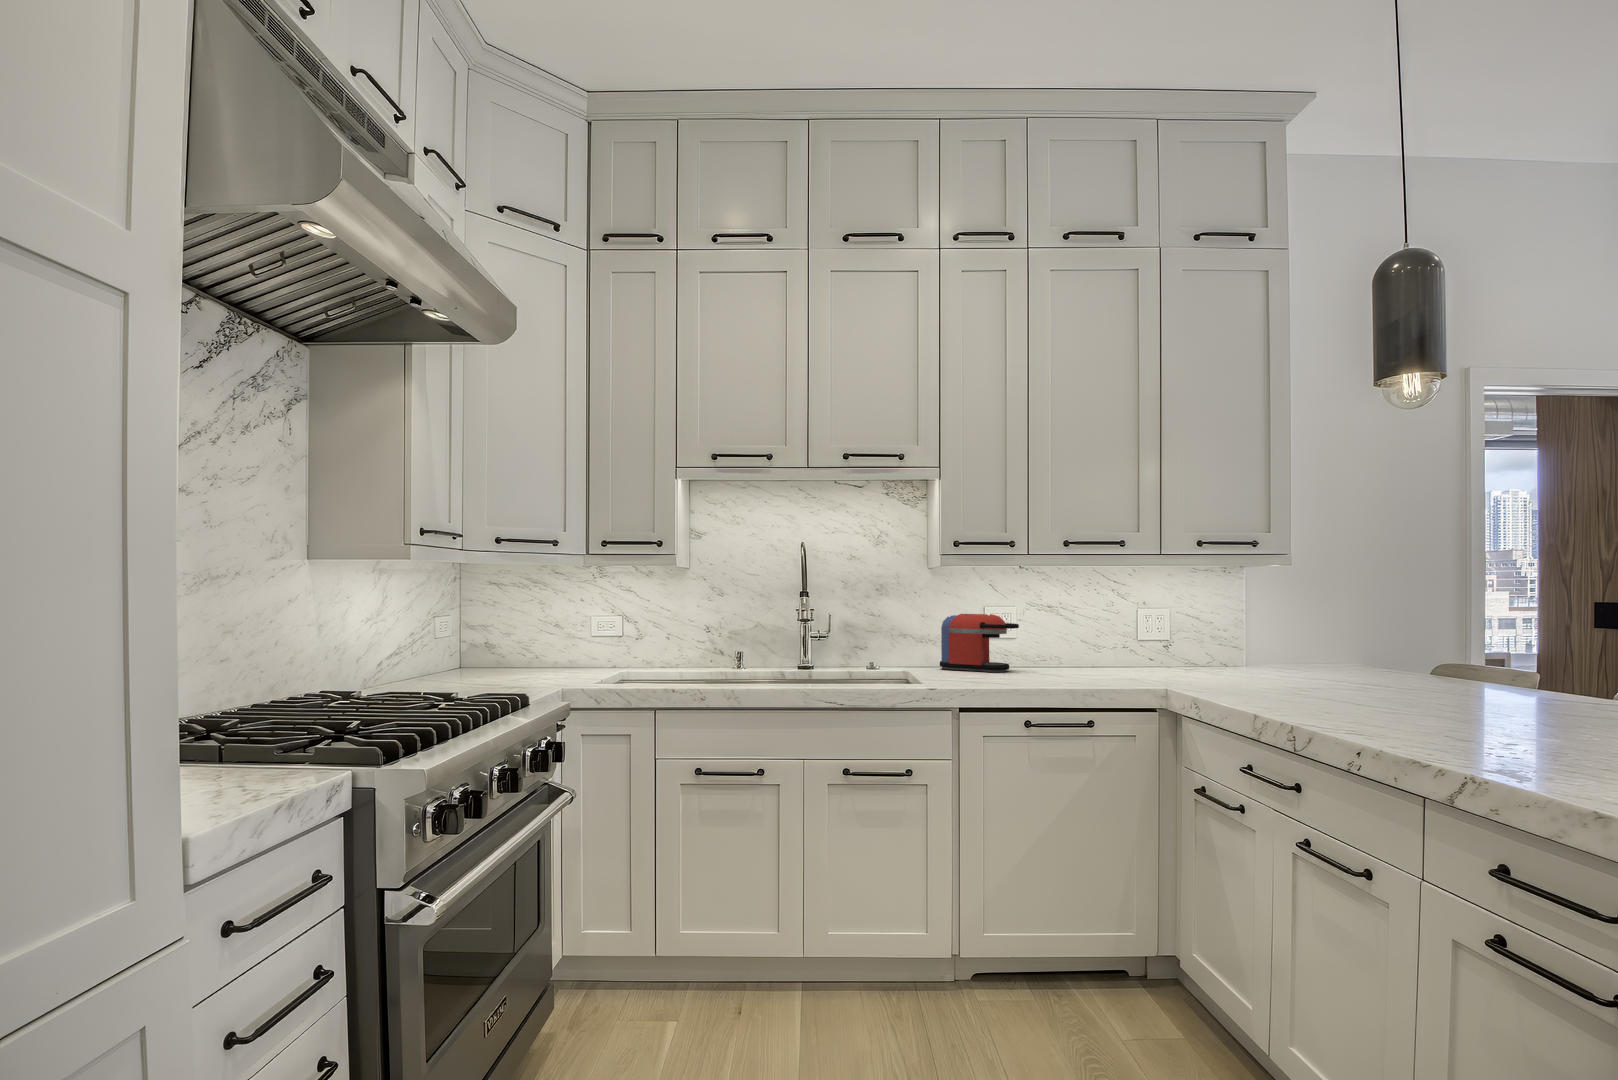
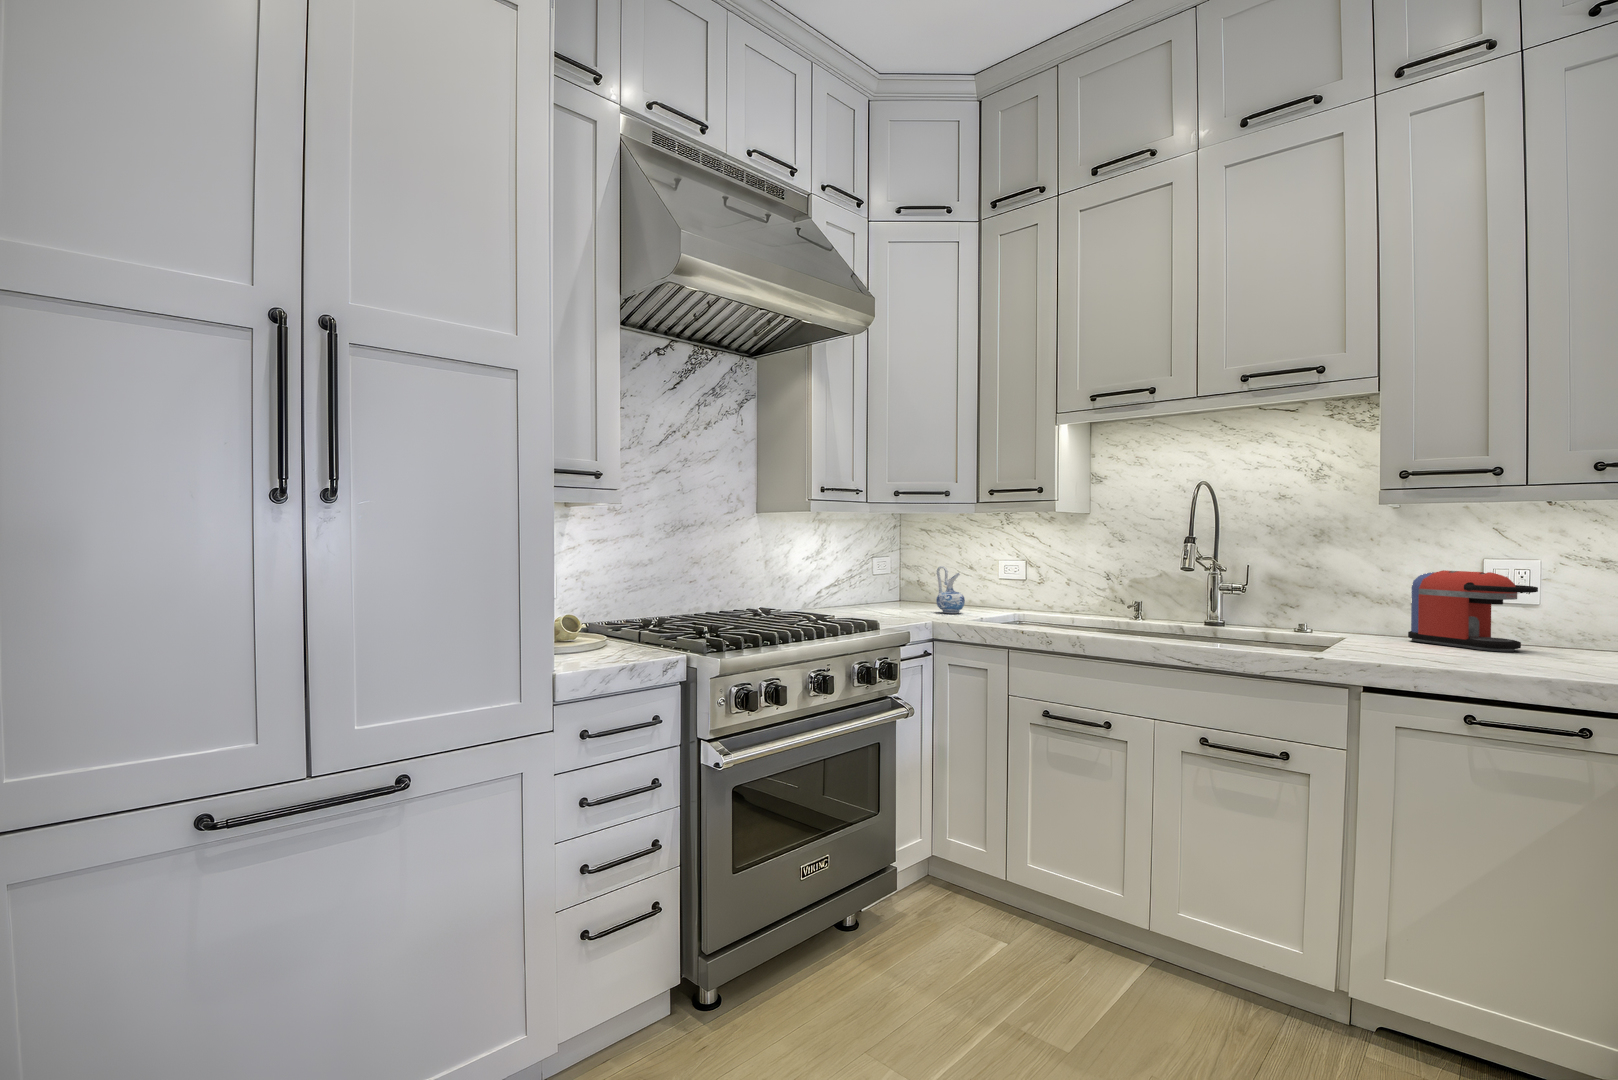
ceramic pitcher: none [533,623,566,677] -> present [936,566,965,613]

